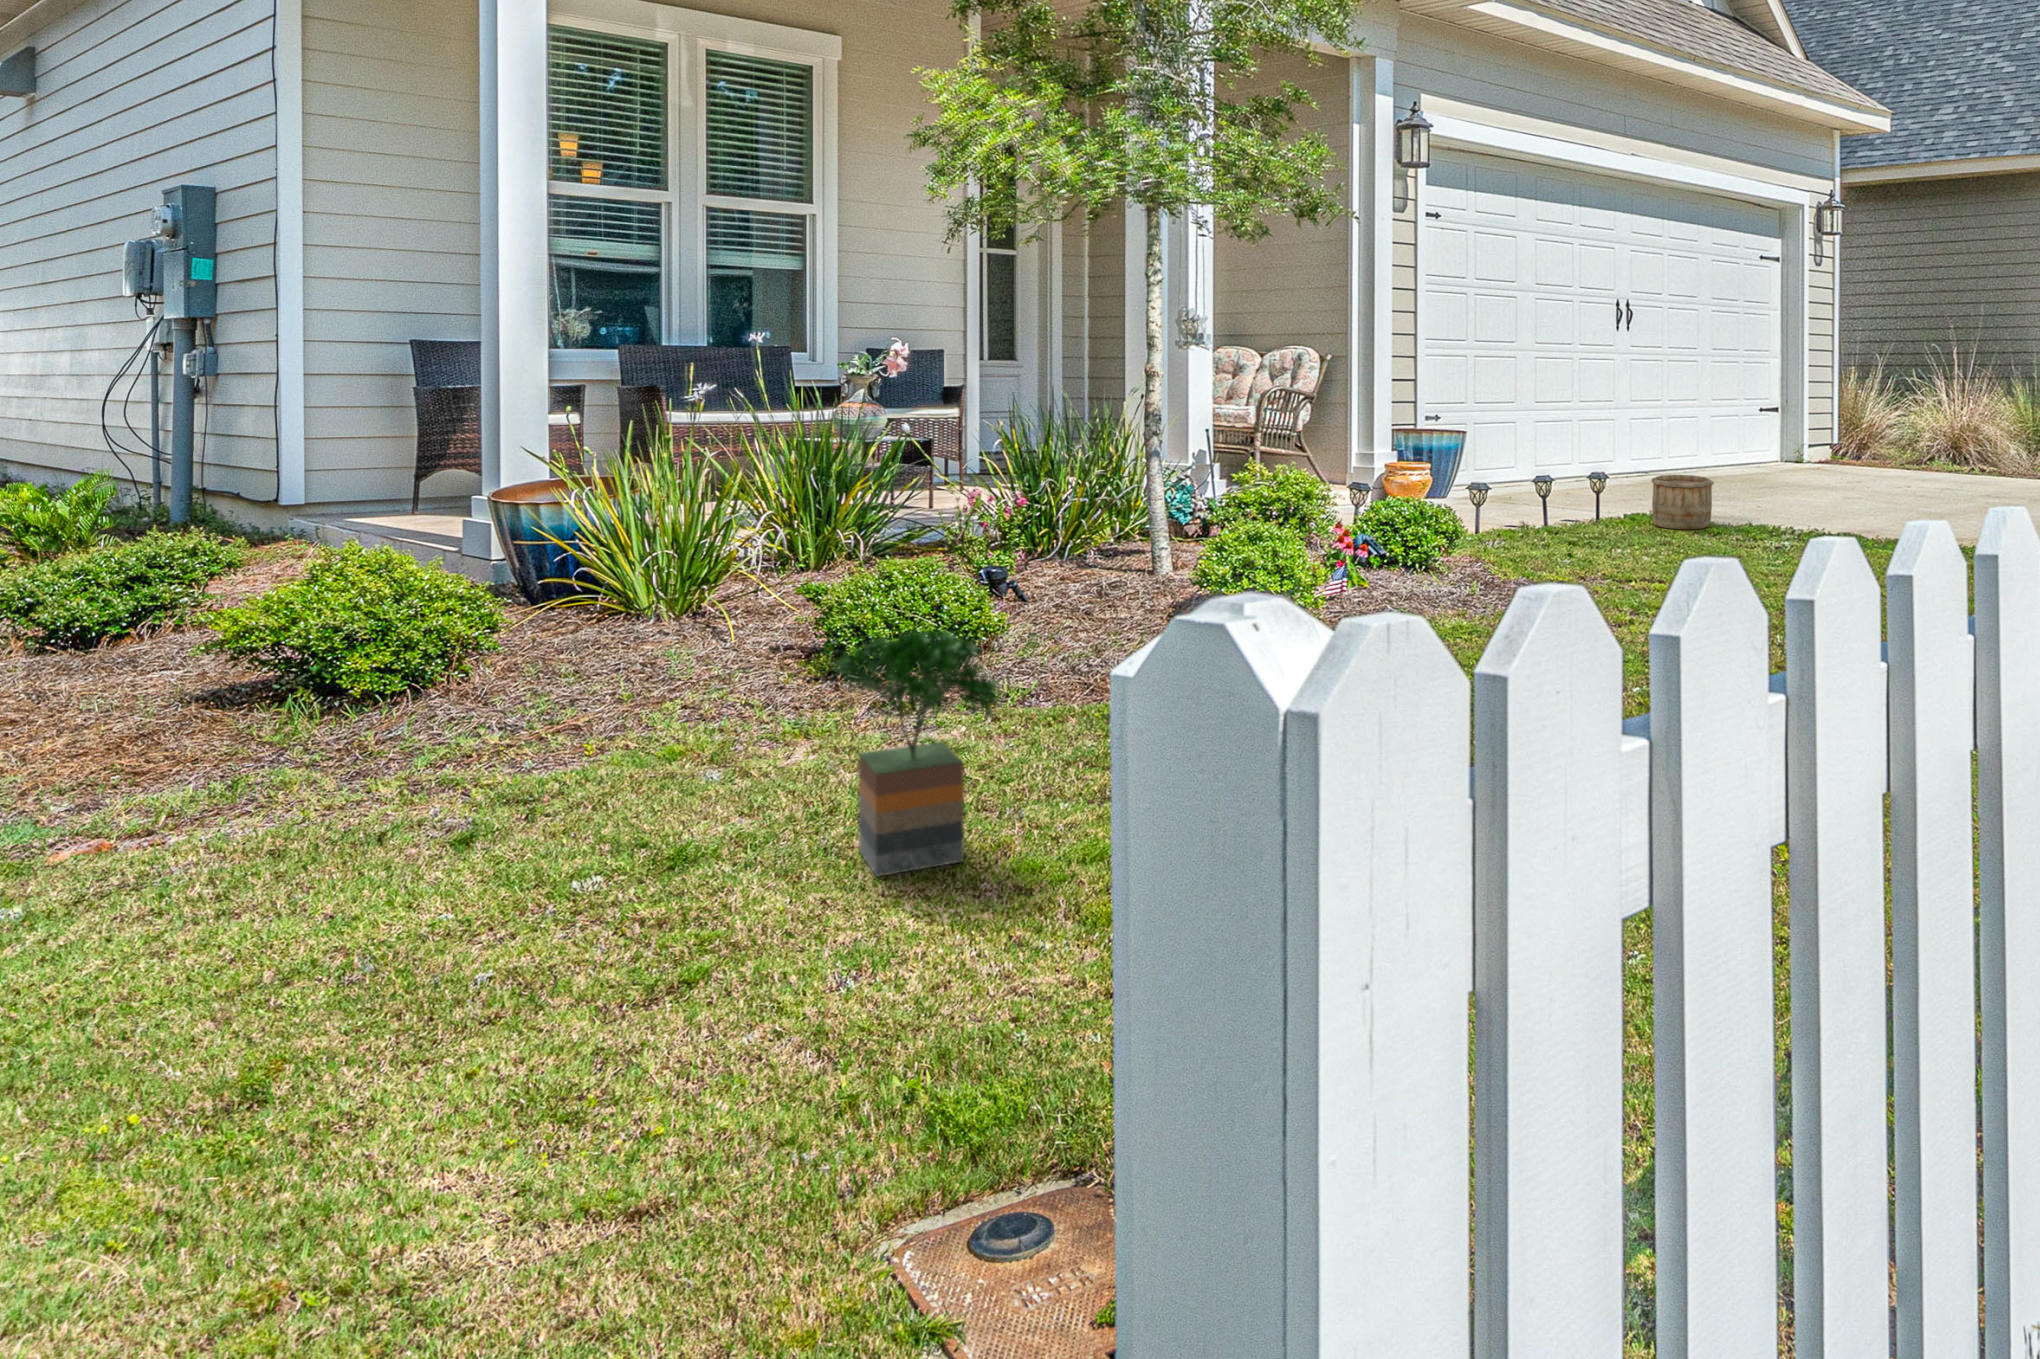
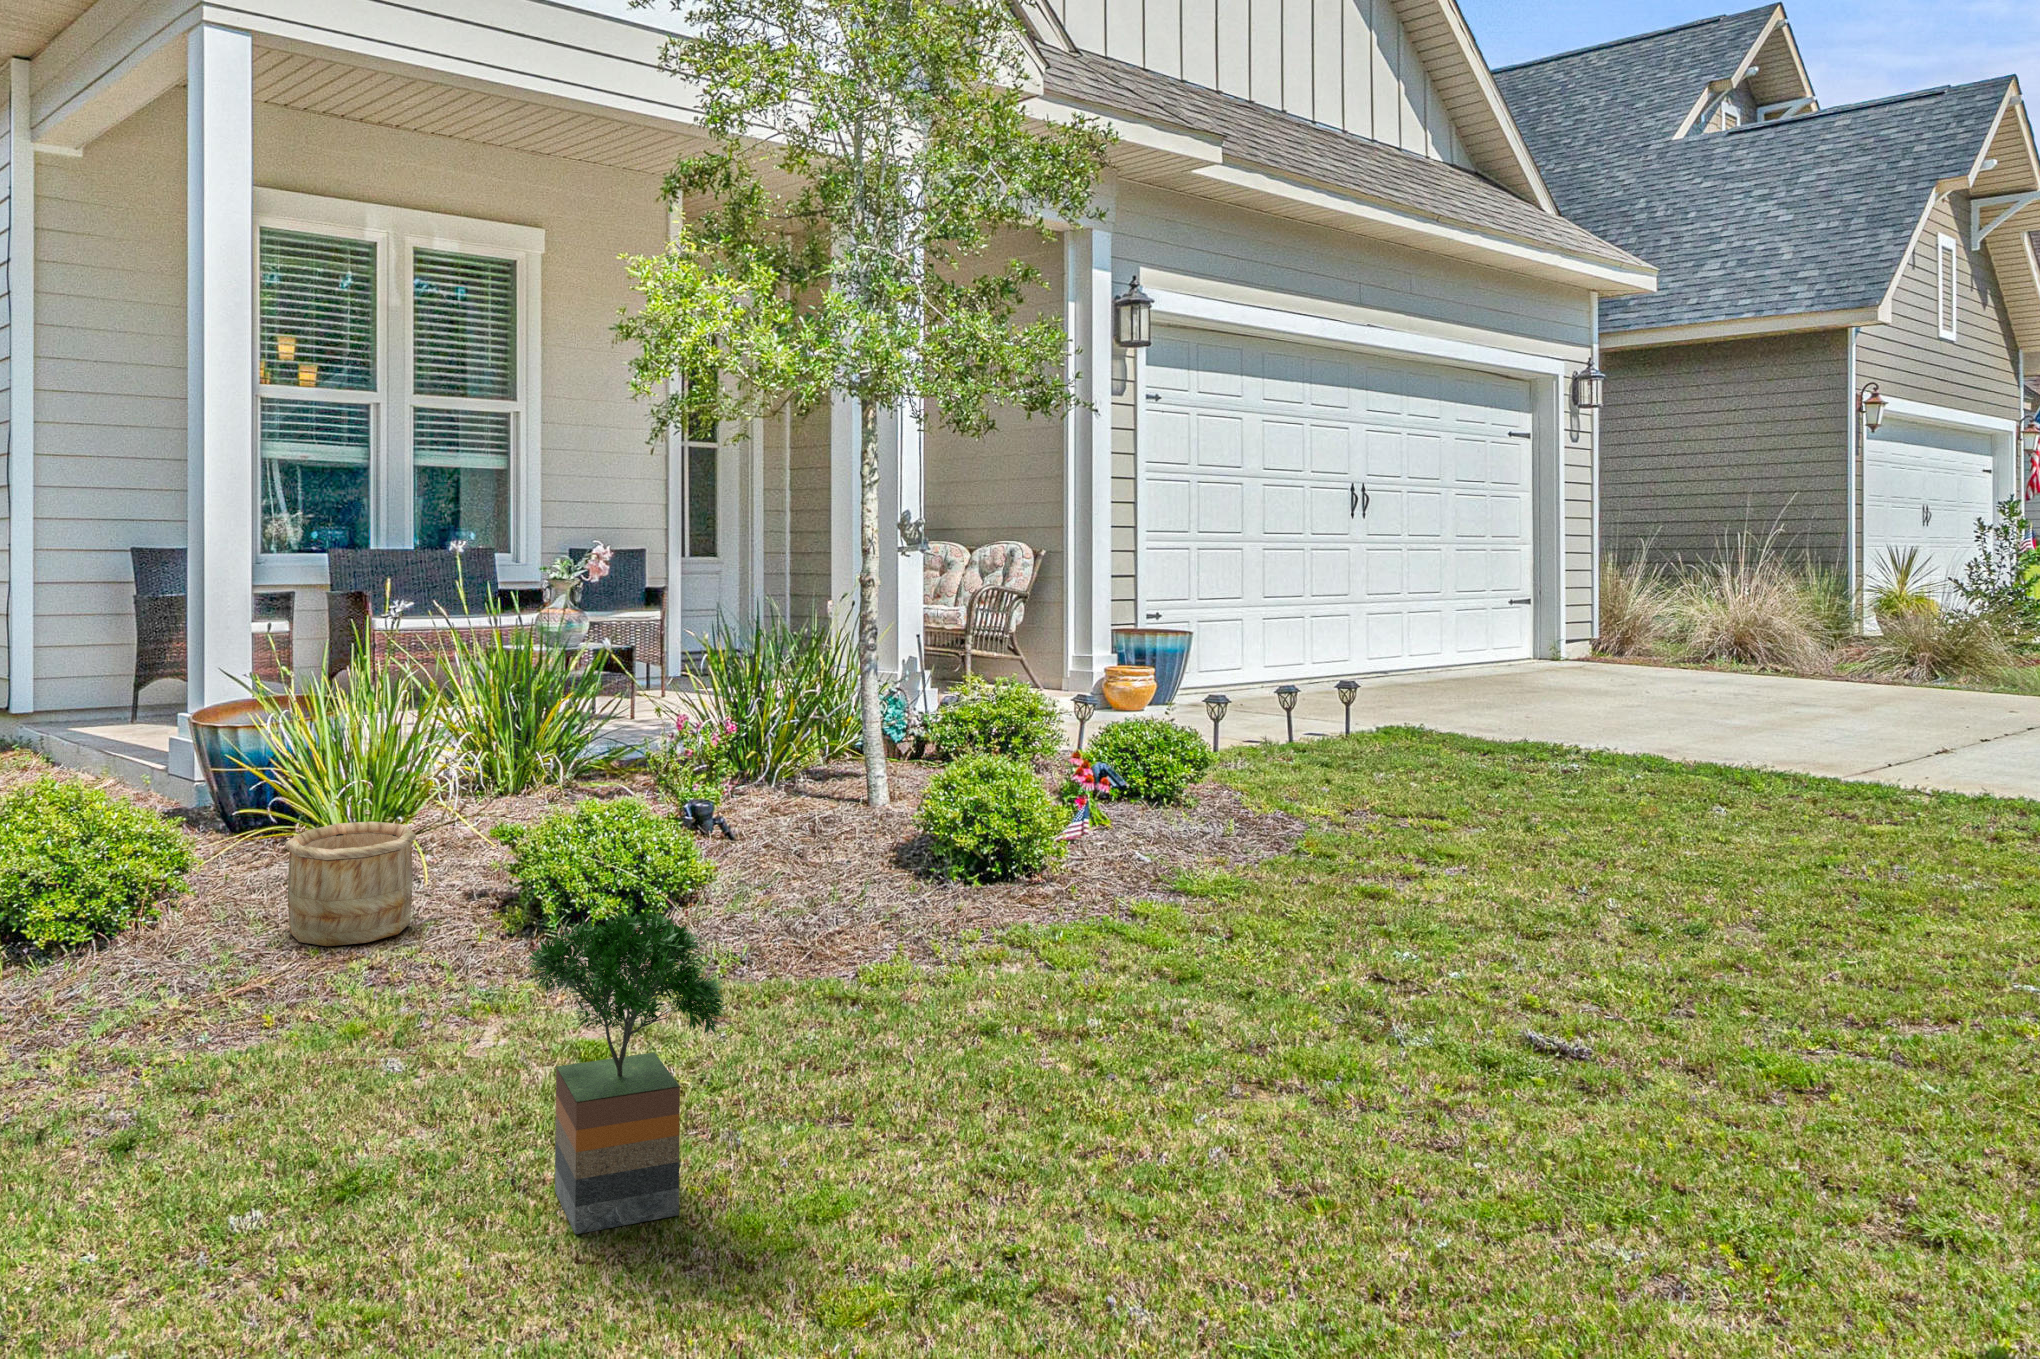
wooden bucket: present [1651,475,1714,529] -> present [285,821,416,946]

